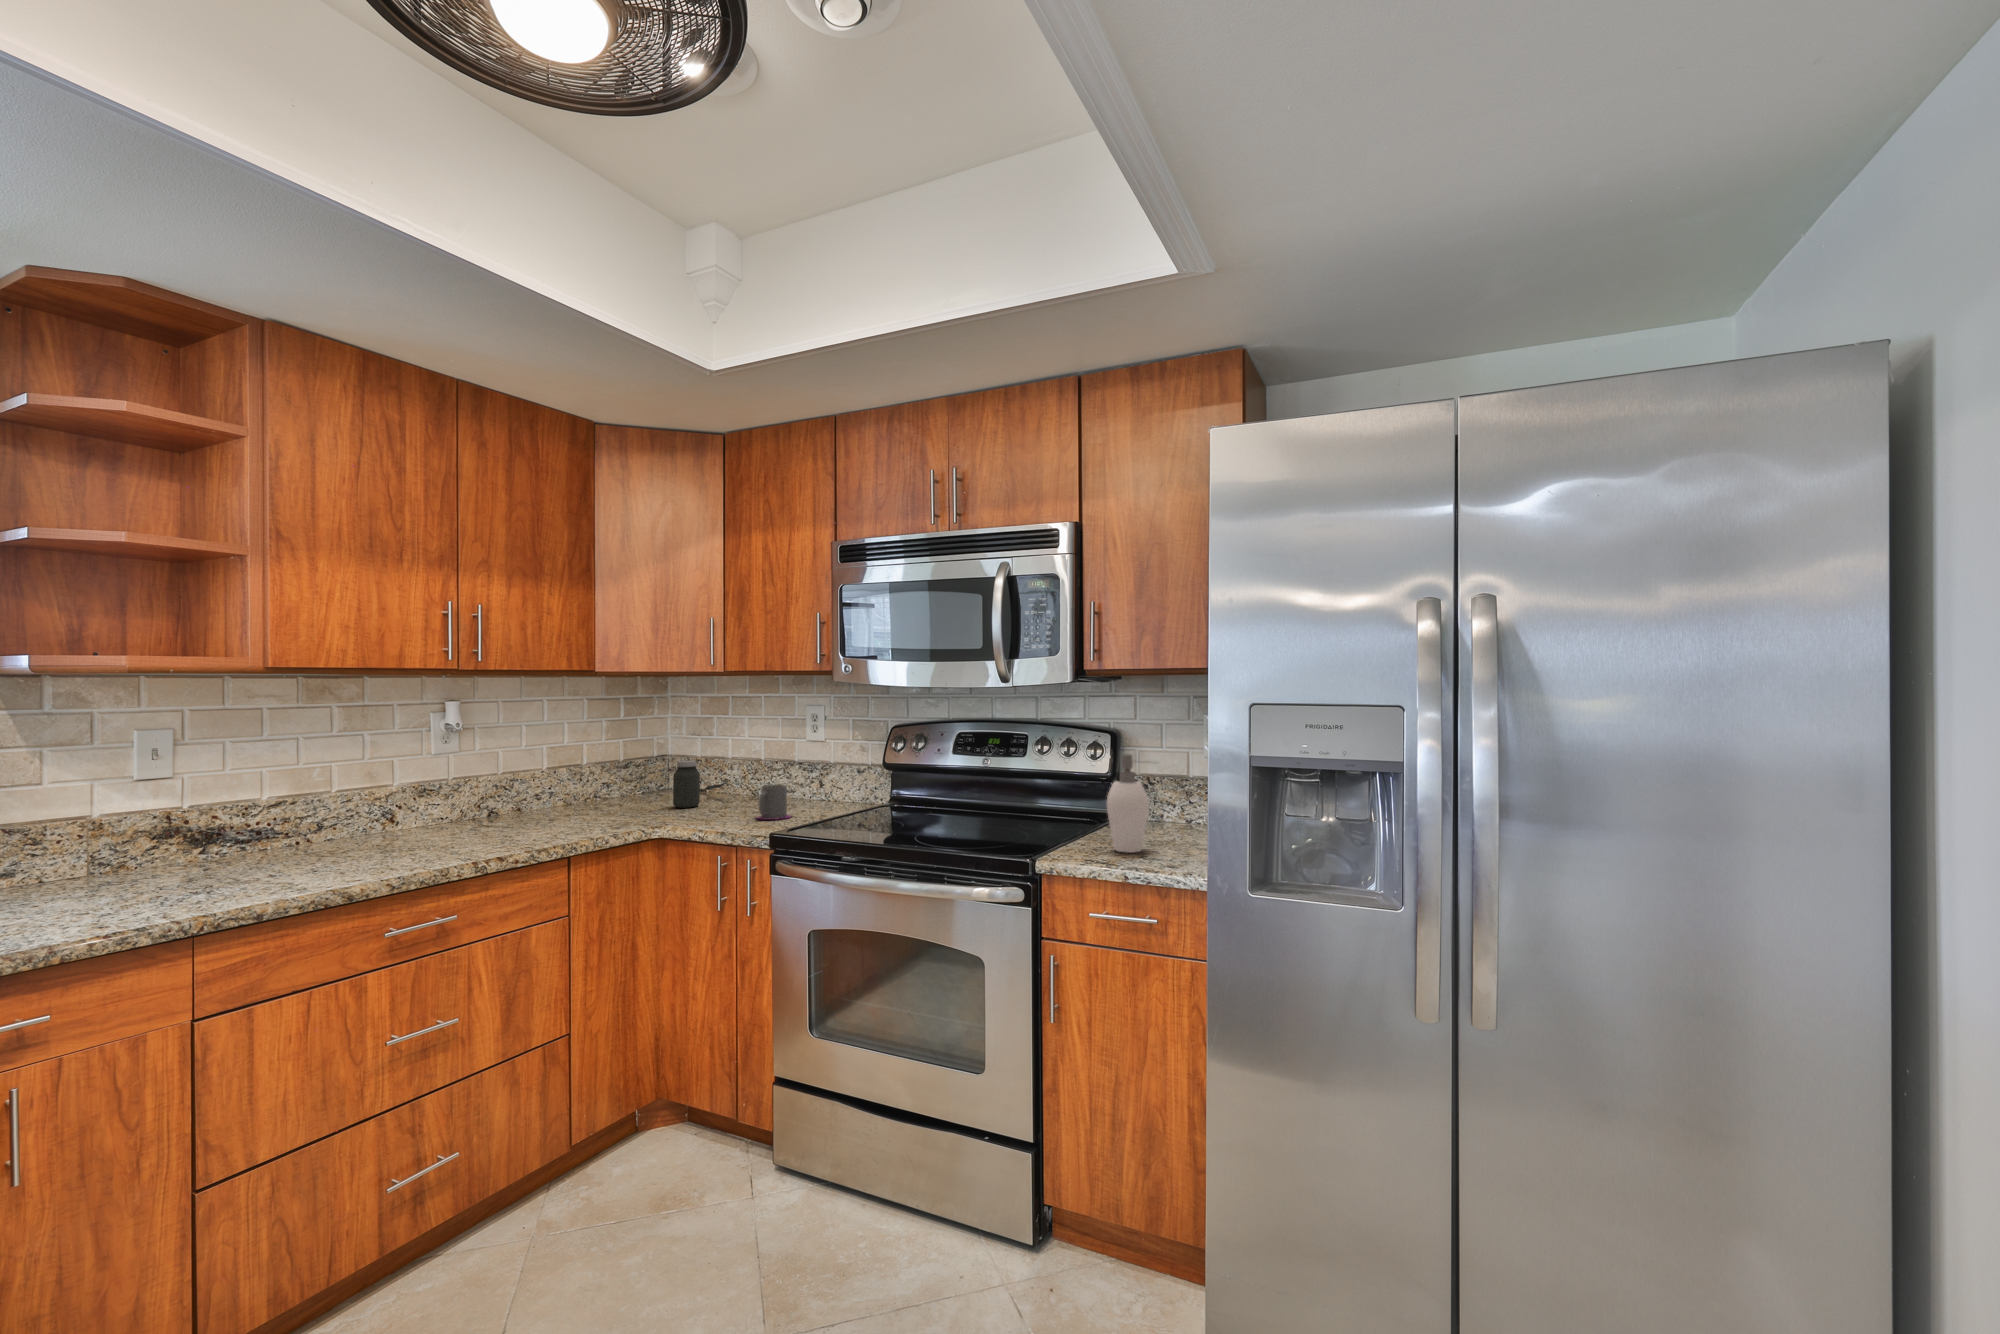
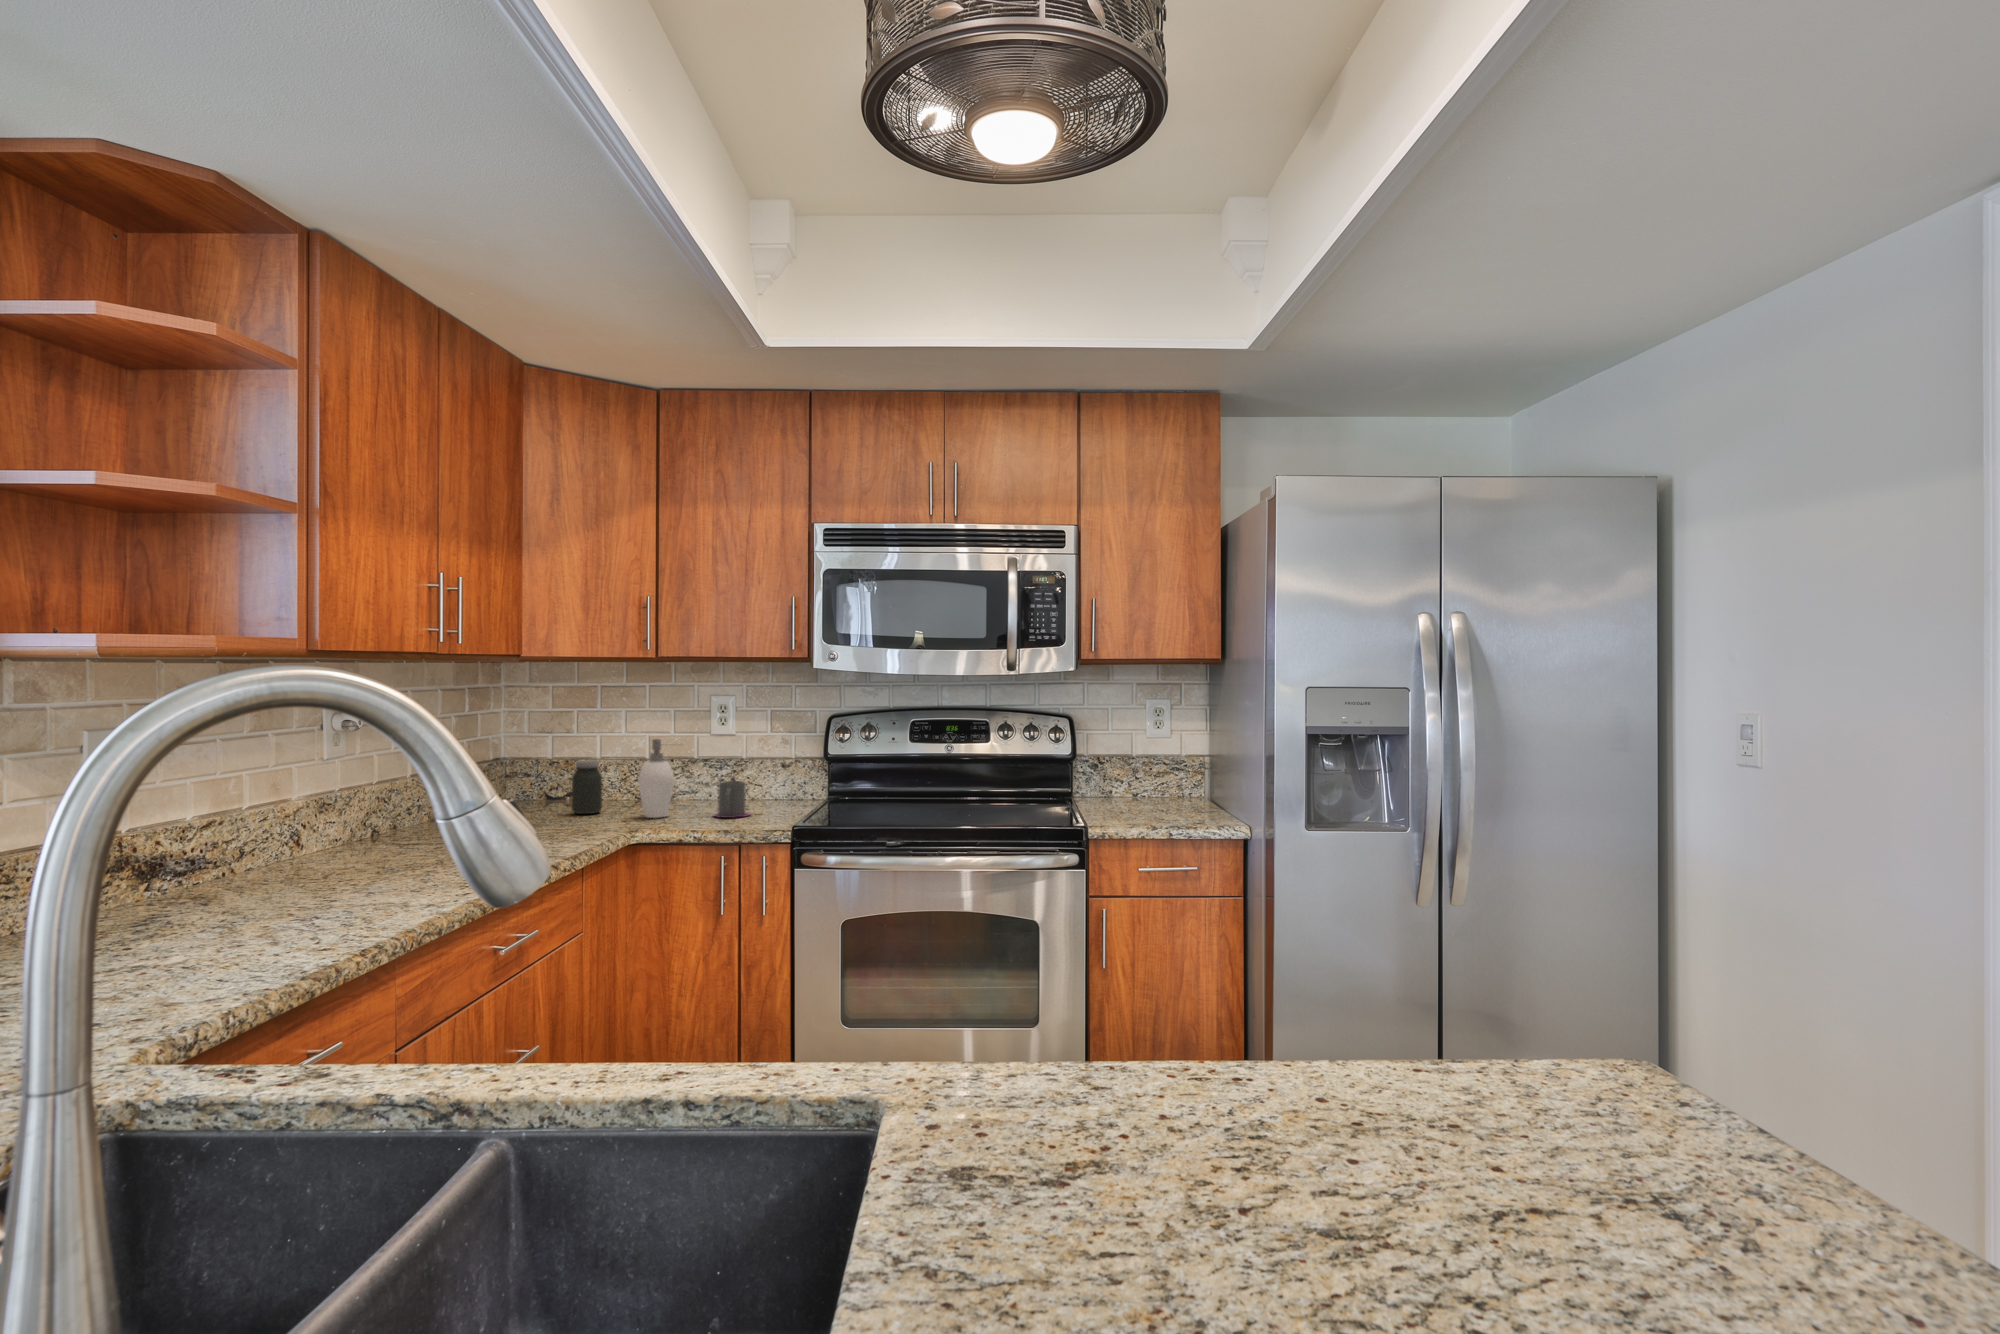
soap dispenser: present [1107,754,1149,852] -> present [638,739,674,818]

